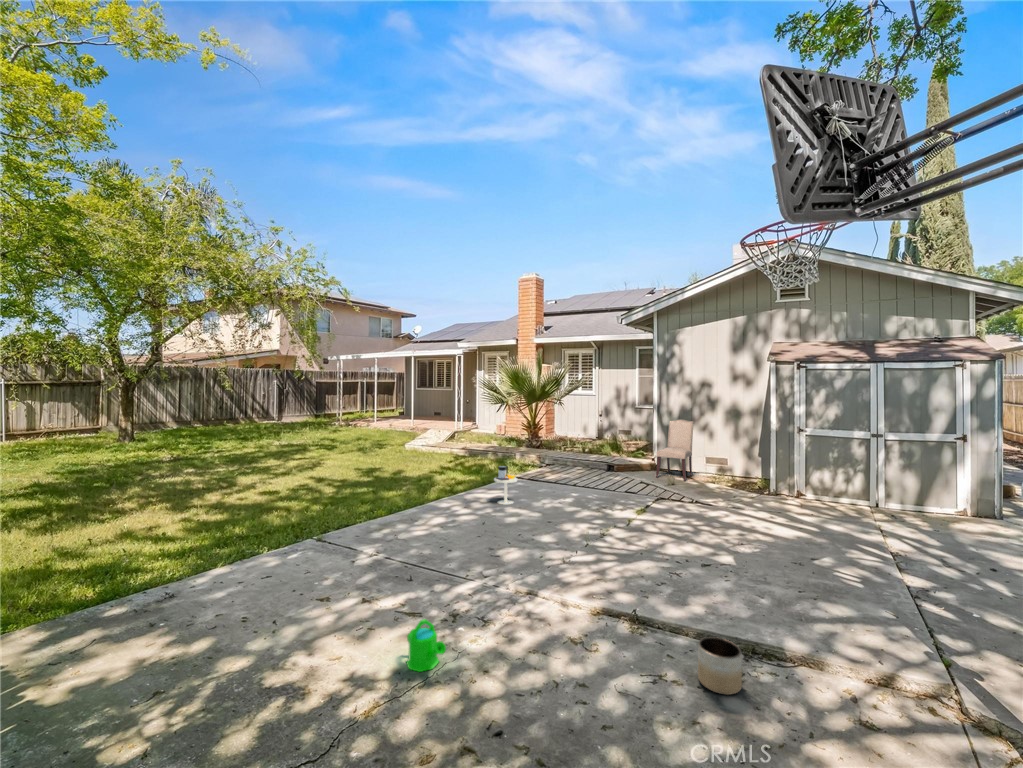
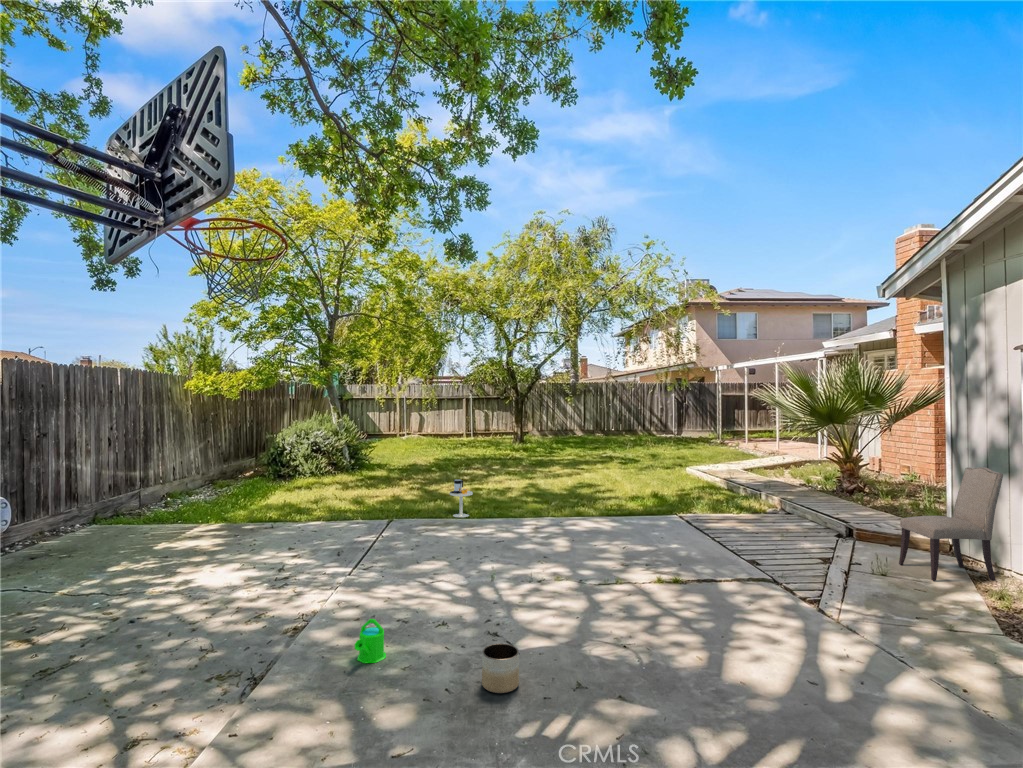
side table: present [494,466,517,504] -> present [450,480,473,517]
watering can: present [407,619,446,672] -> present [354,619,386,663]
planter: present [698,637,742,695] -> present [482,644,519,693]

